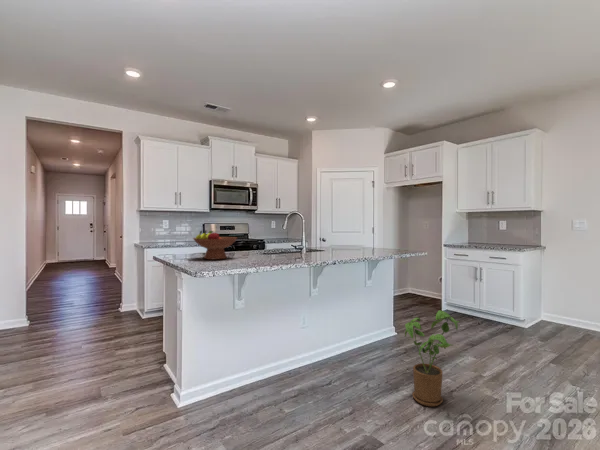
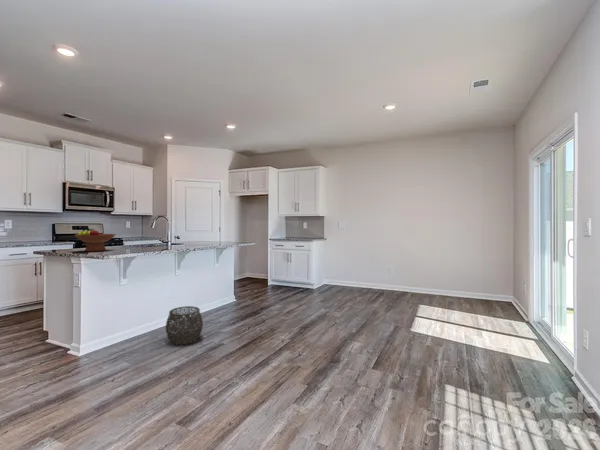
house plant: present [405,310,459,406] -> none [241,275,272,333]
woven basket: none [295,344,347,406] -> present [166,306,203,345]

